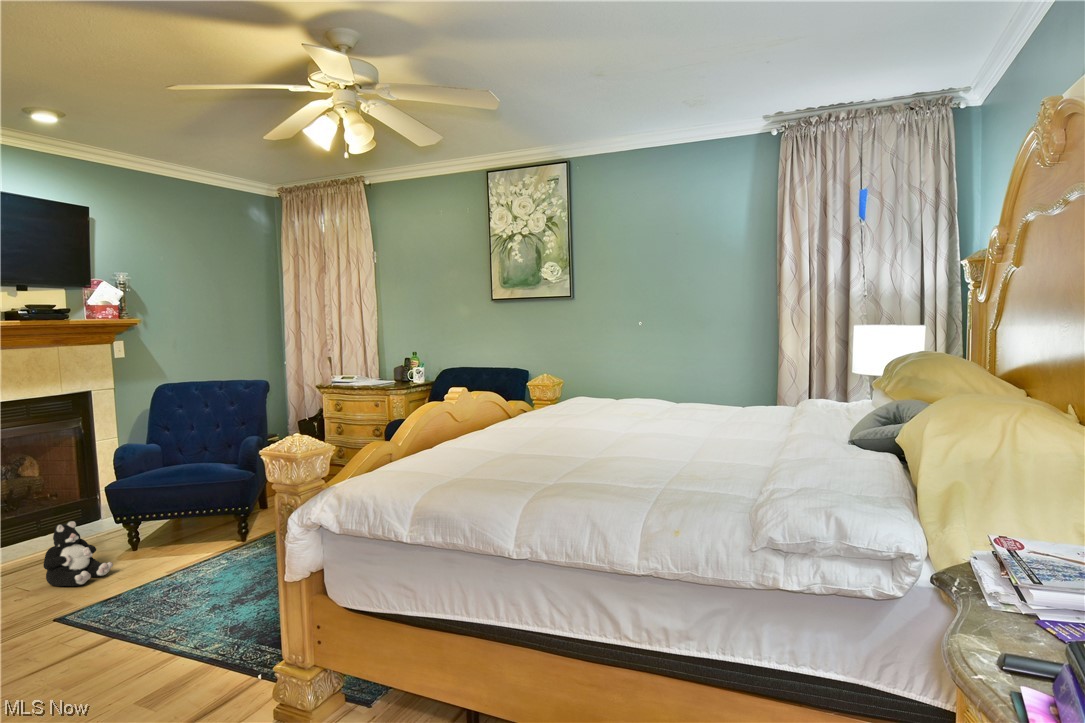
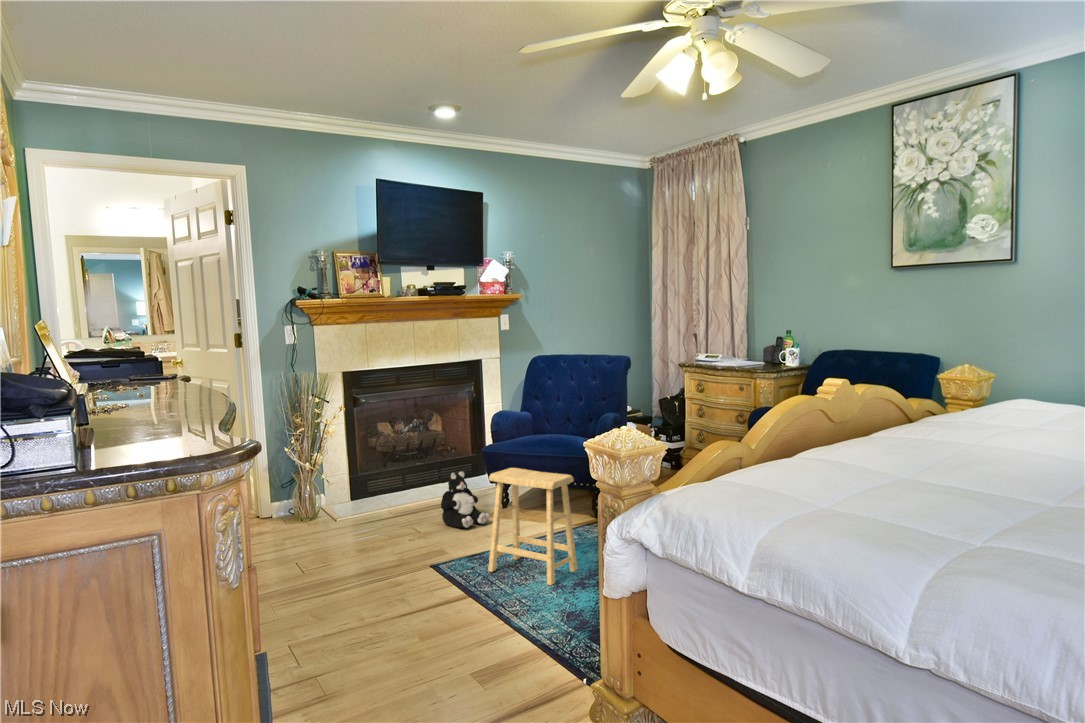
footstool: none [111,512,227,634] -> present [488,468,578,585]

